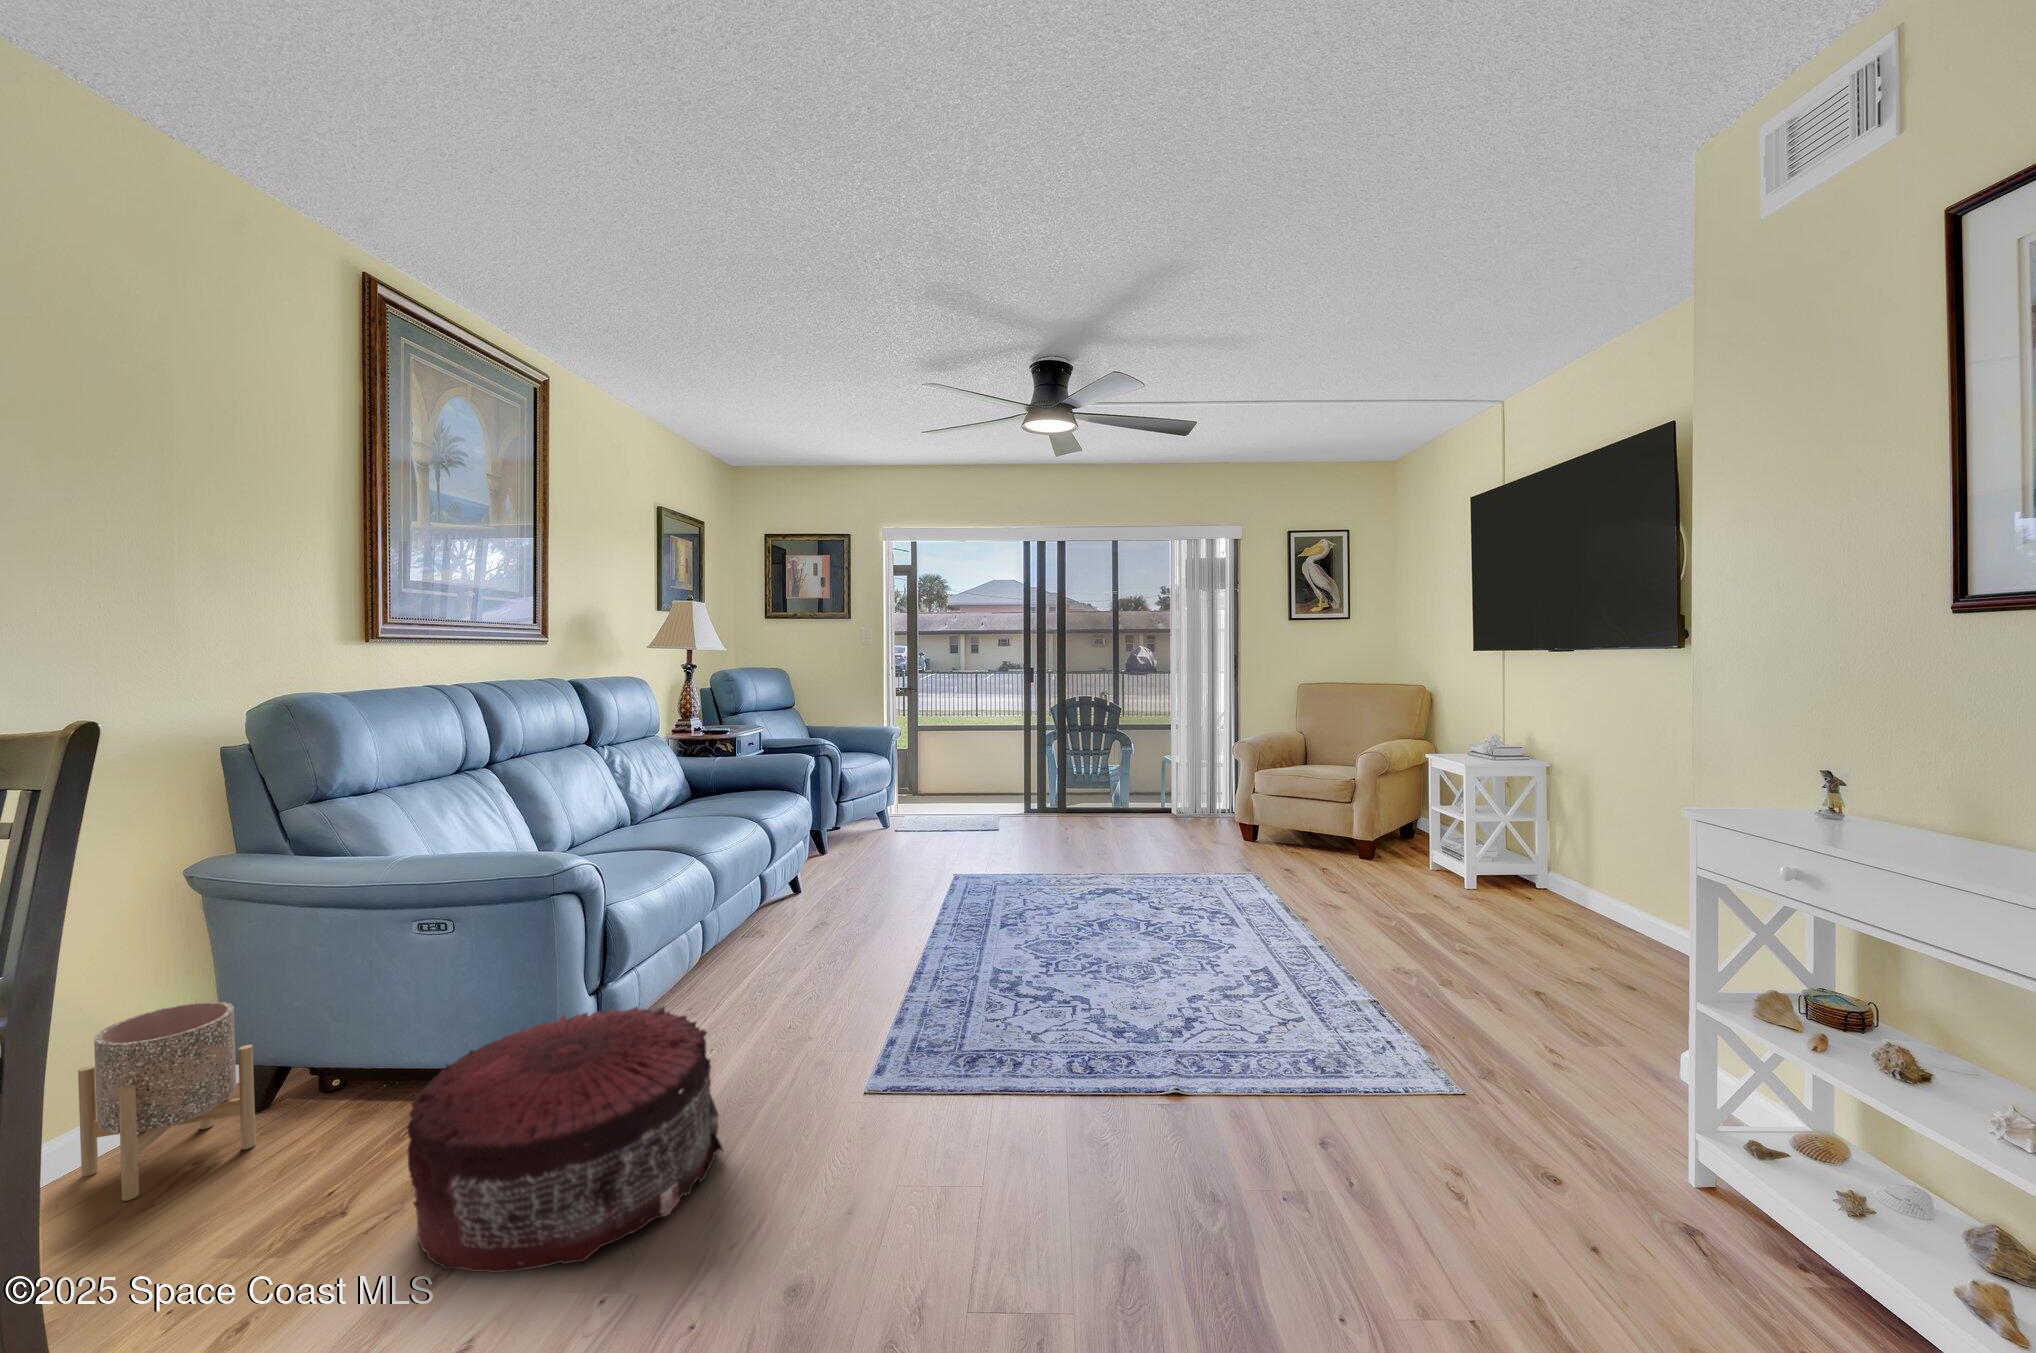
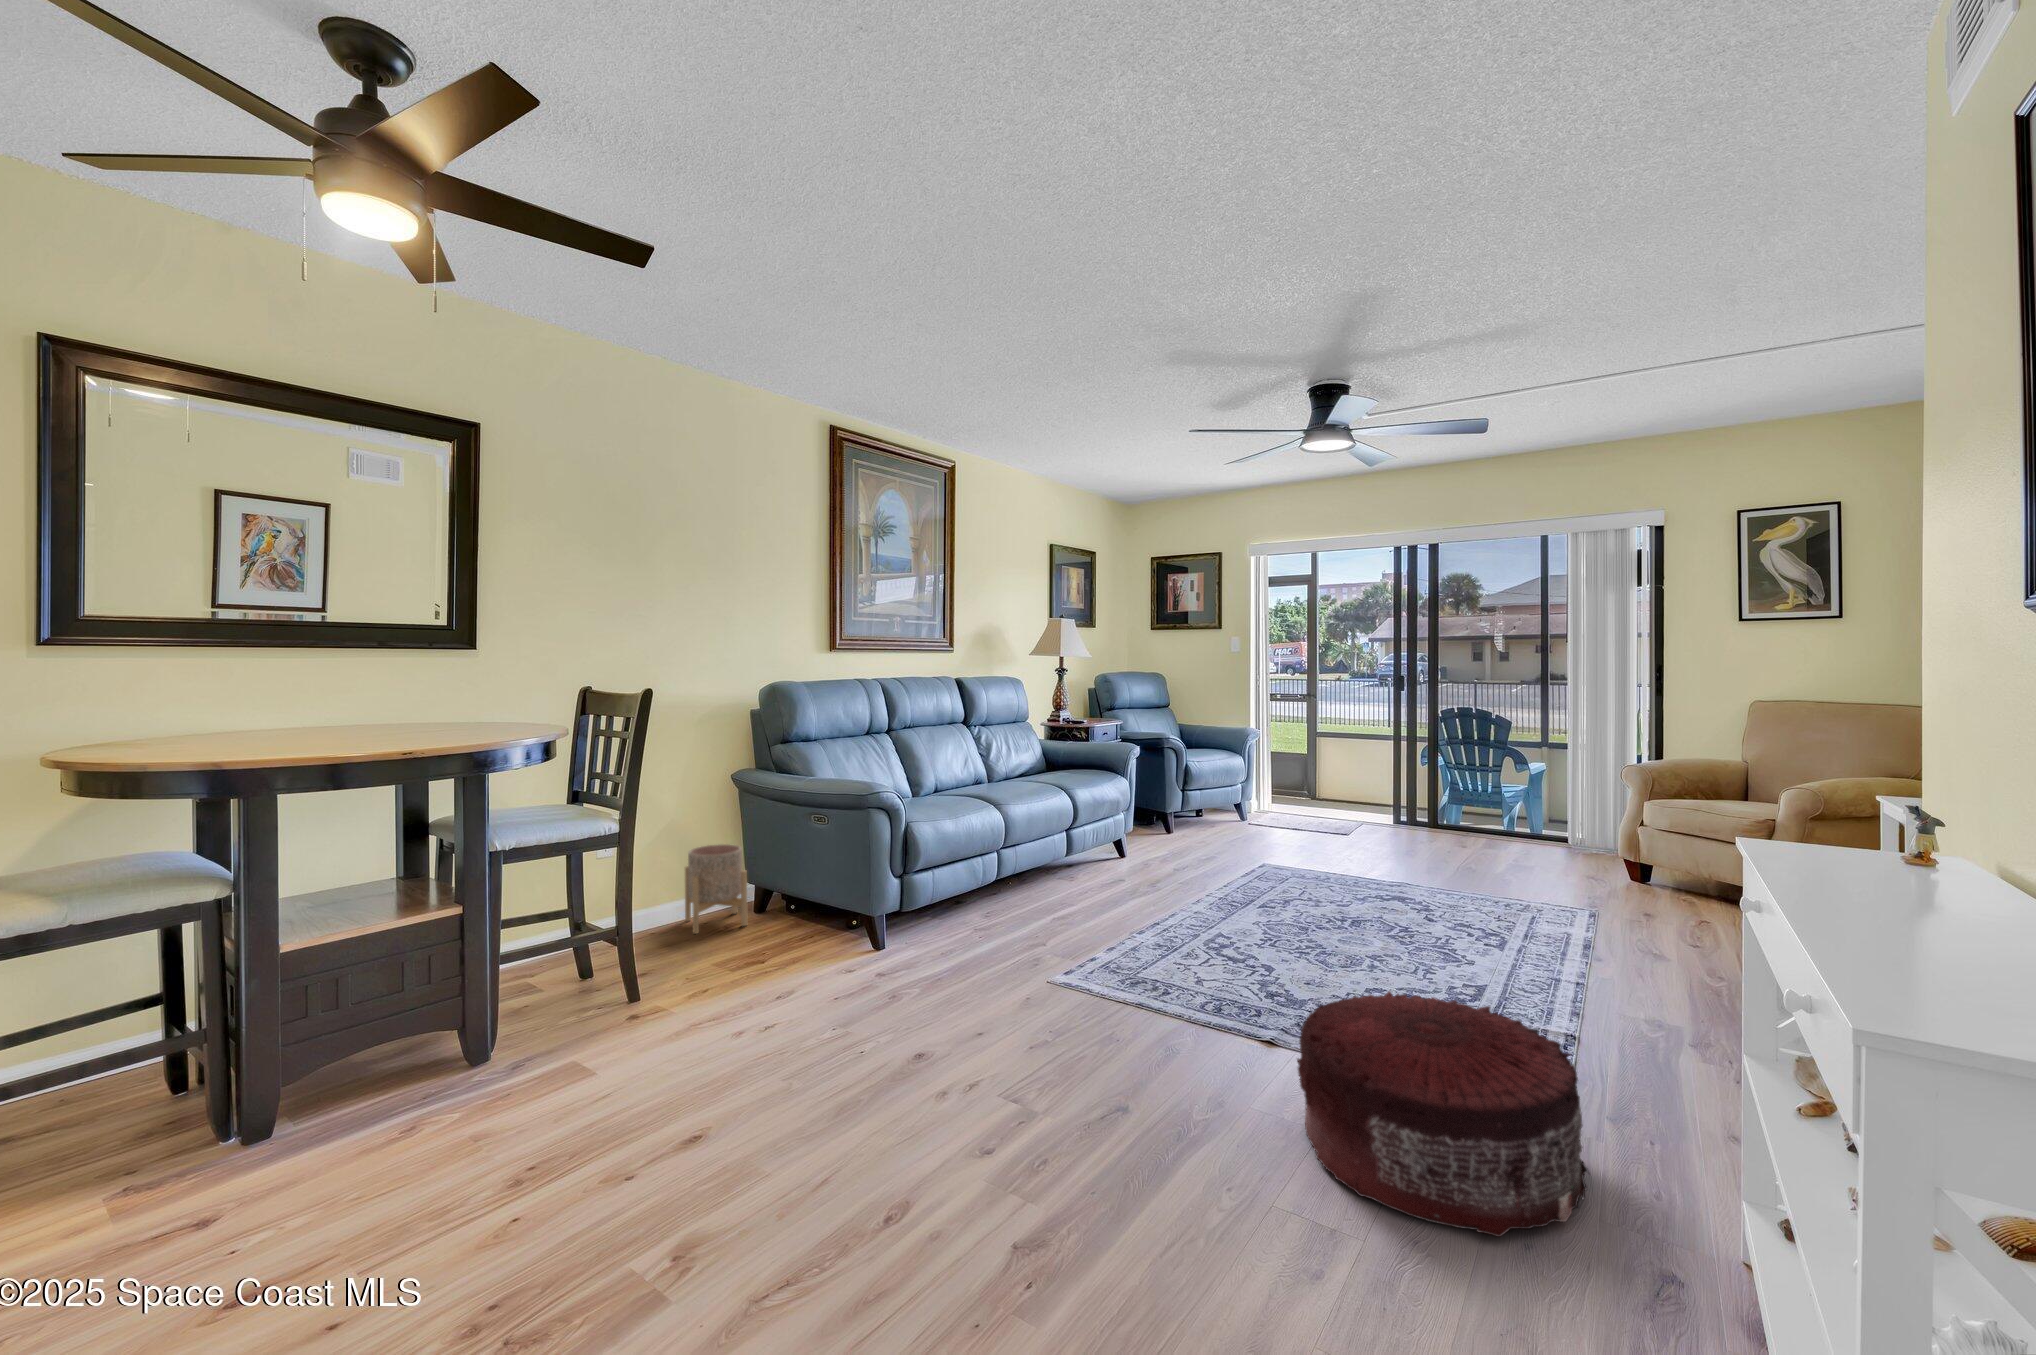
pouf: present [408,1007,723,1273] -> present [1297,991,1588,1237]

